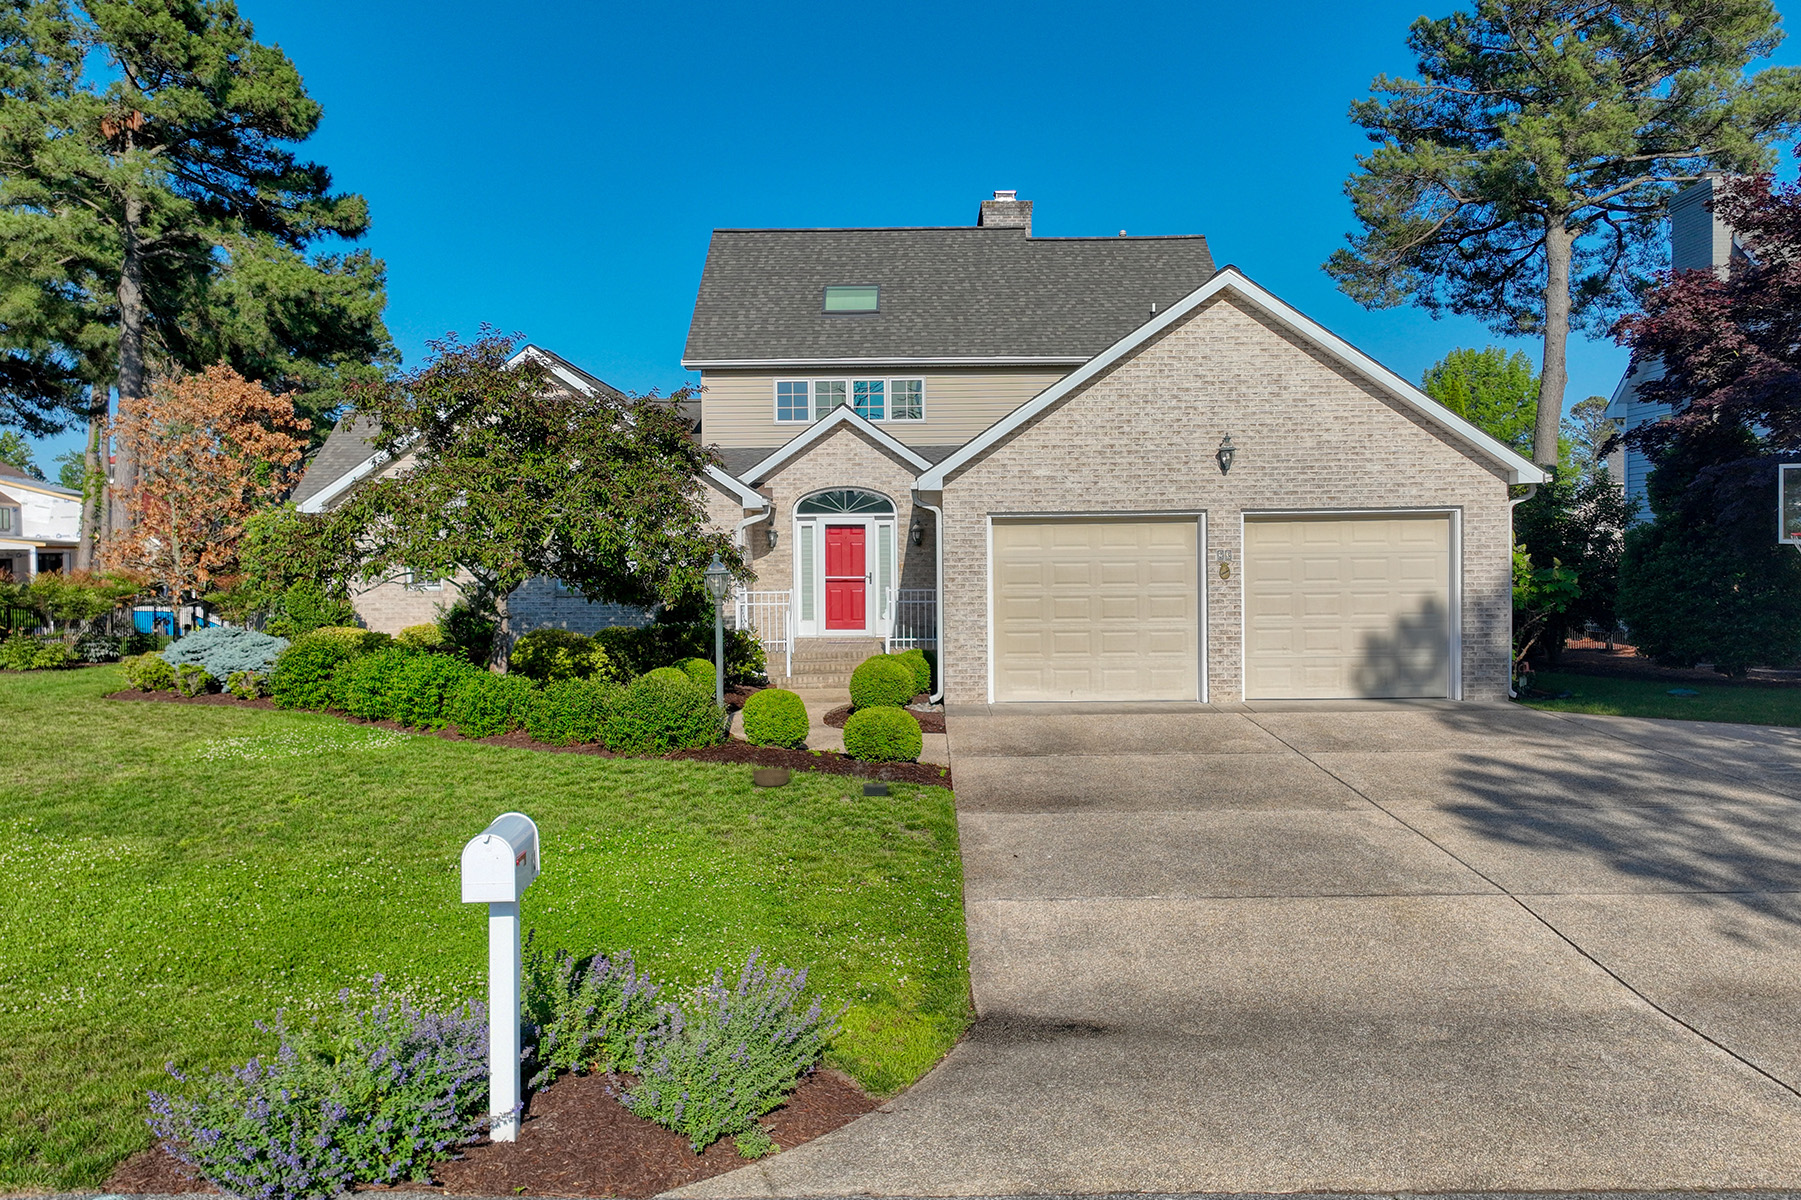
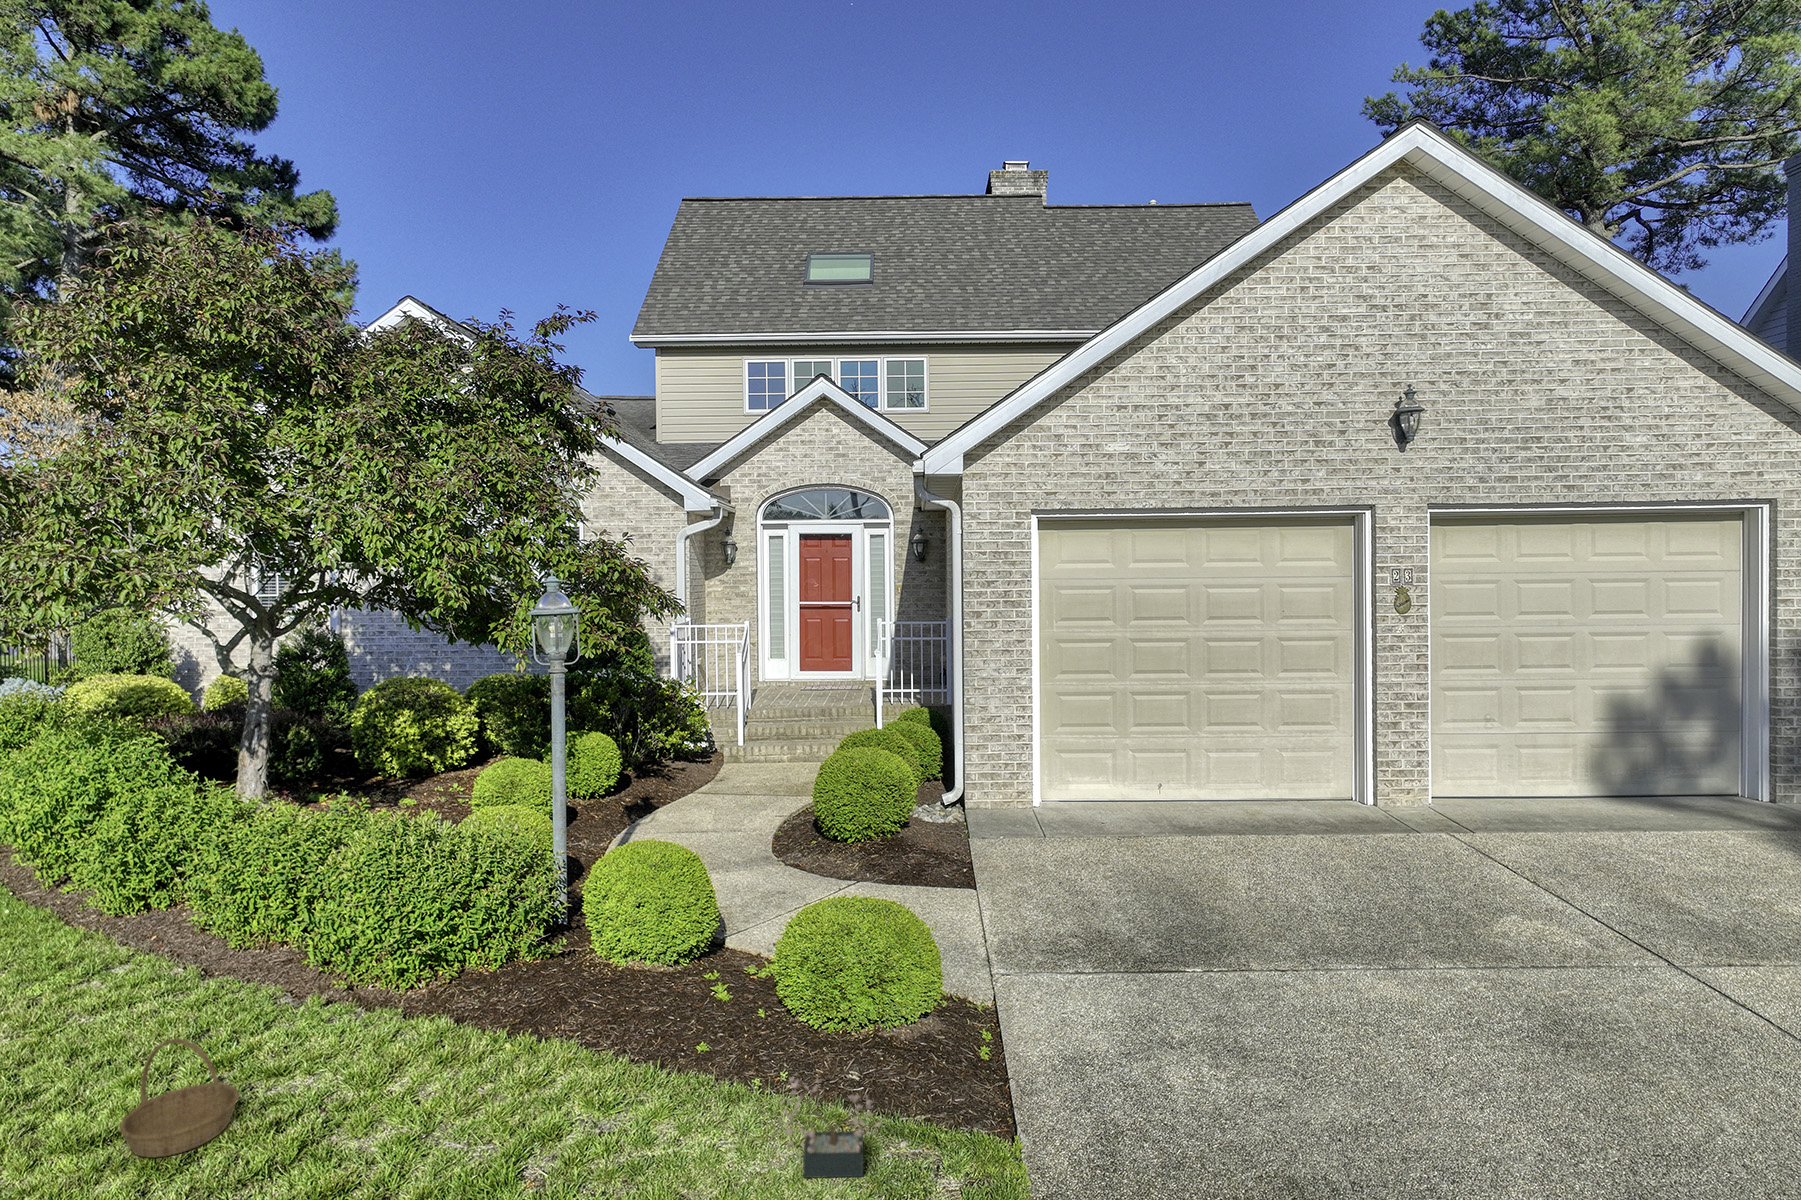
basket: present [752,745,790,786] -> present [120,1039,239,1158]

